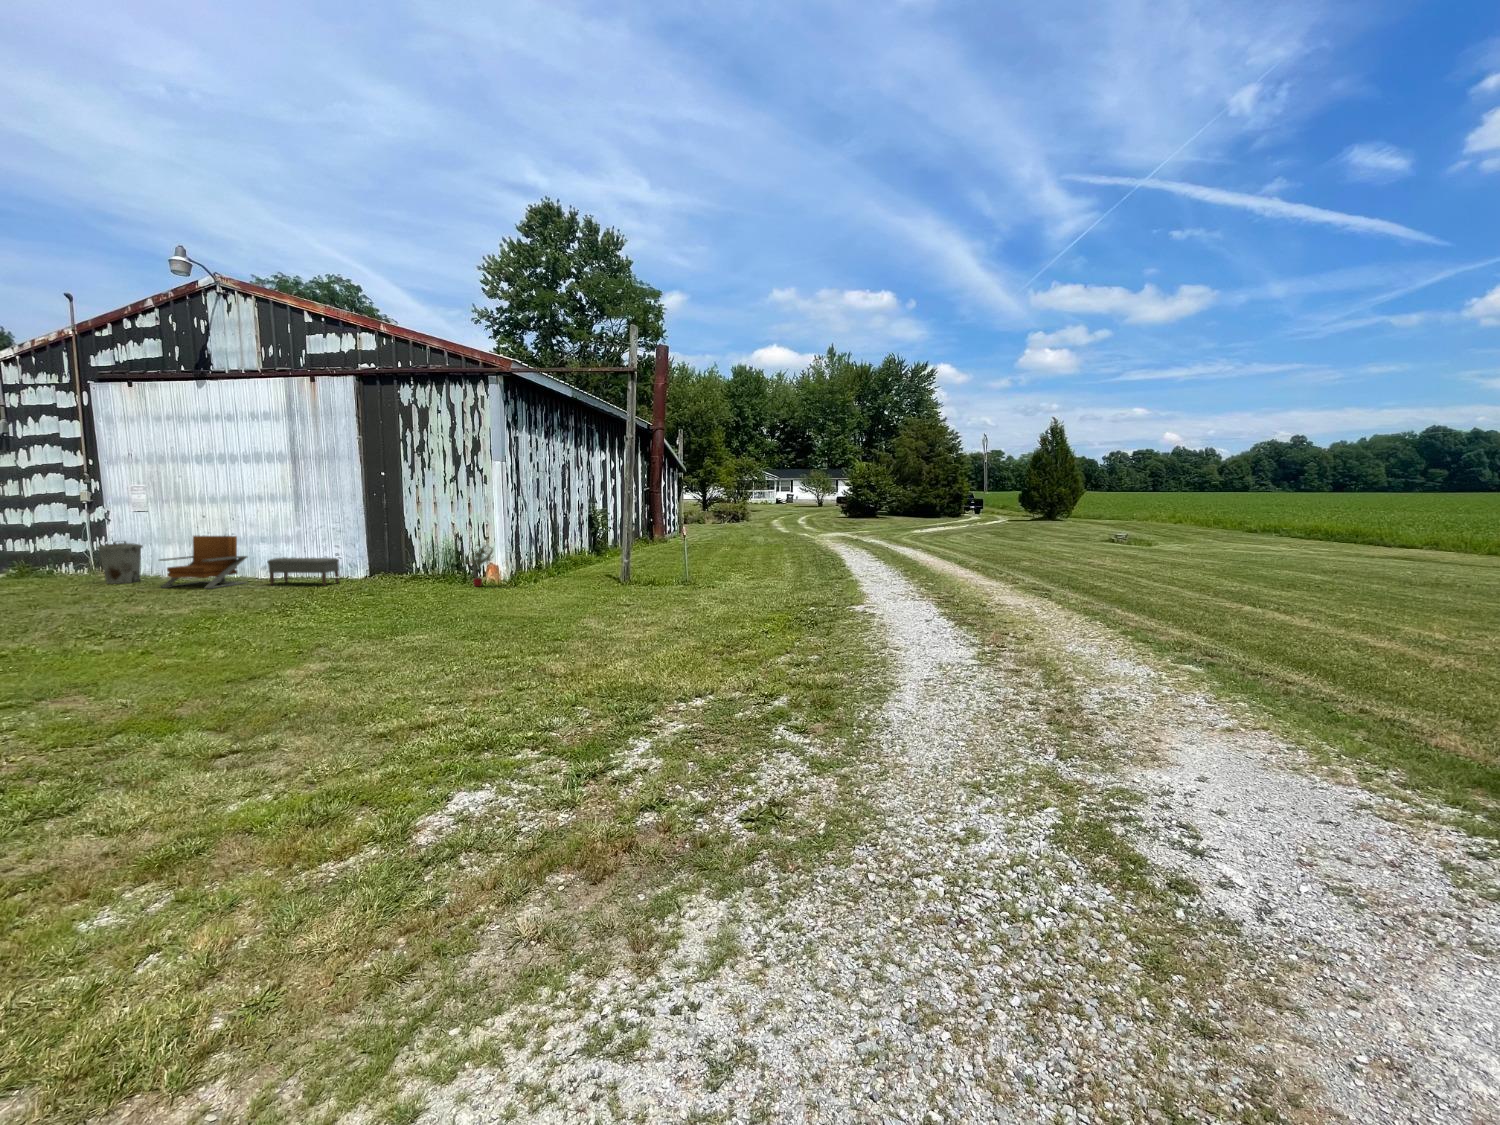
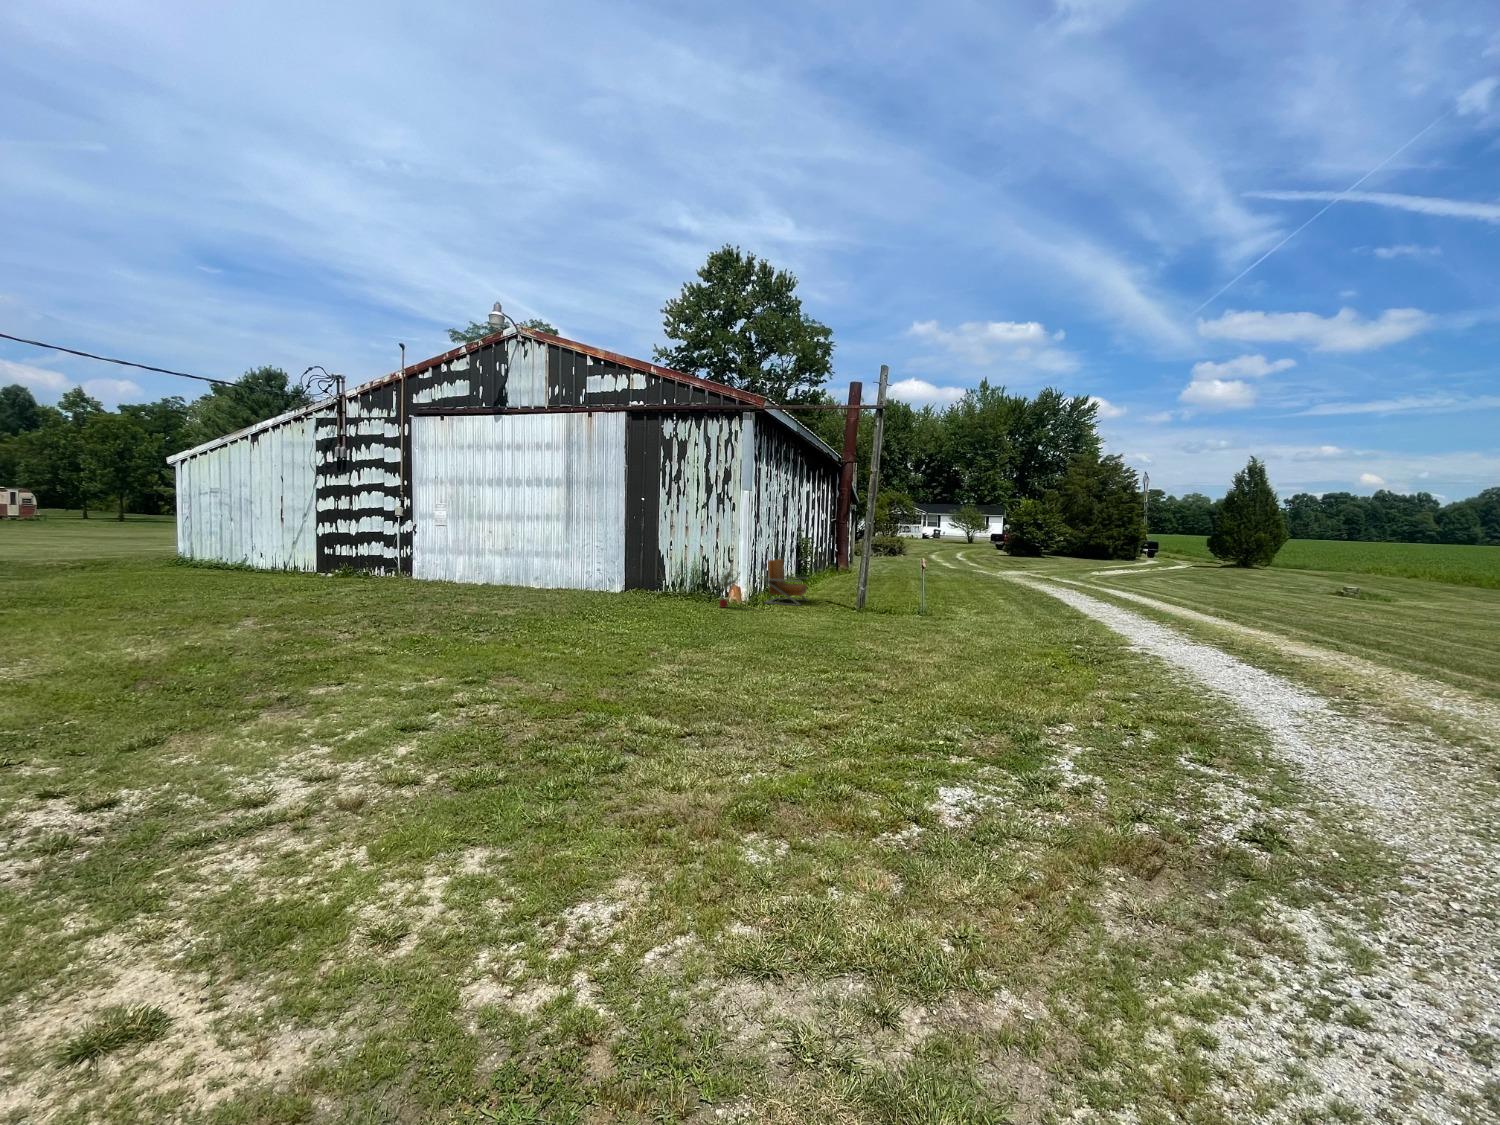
lounge chair: present [160,536,247,589] -> present [763,559,808,606]
trash can: present [97,541,143,584] -> none [409,550,441,586]
bench: present [268,557,339,586] -> none [543,571,600,599]

